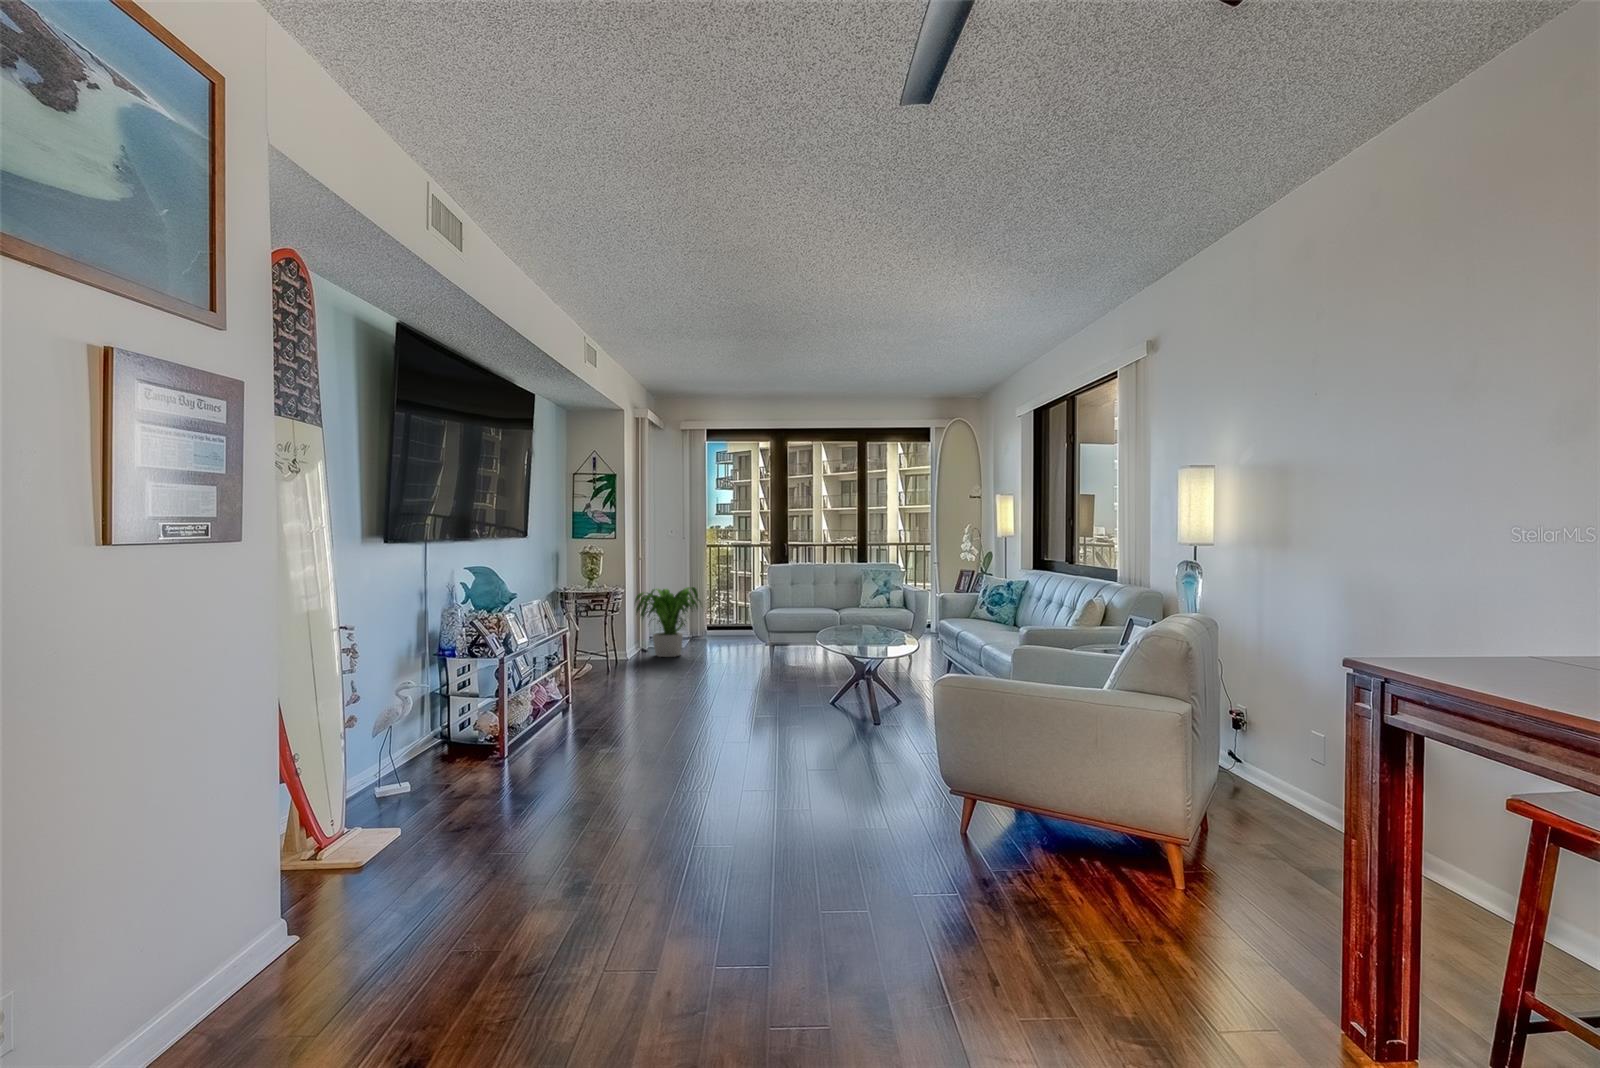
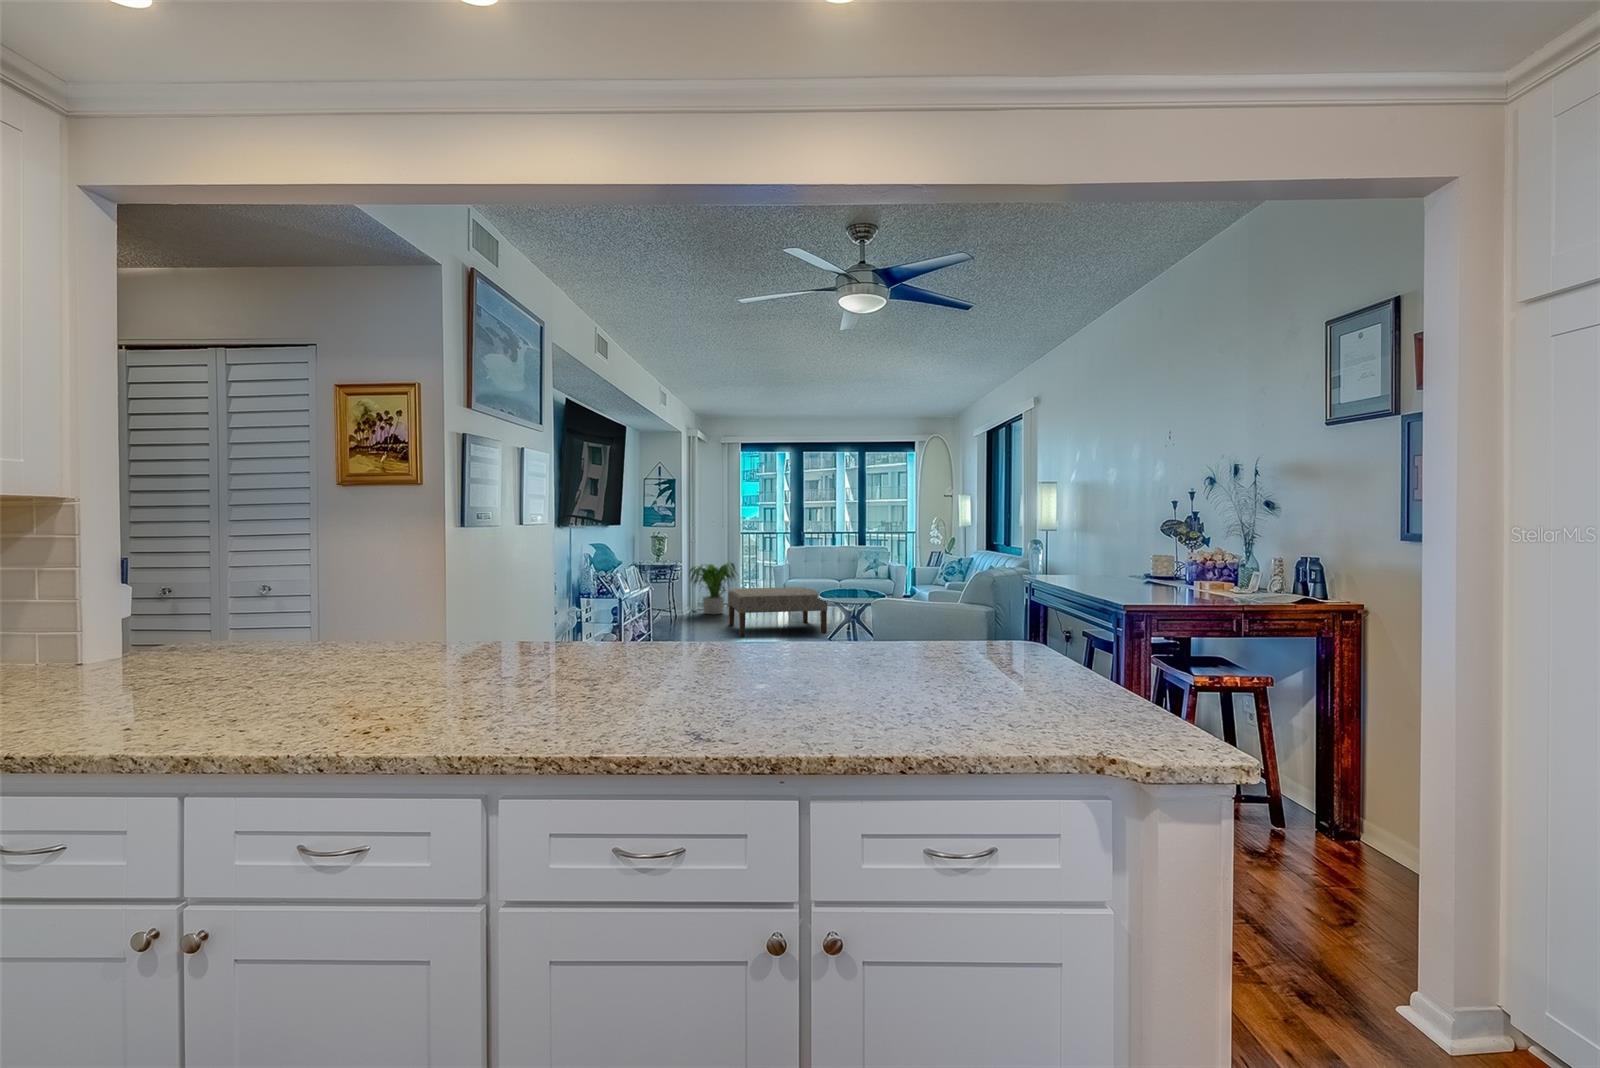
ottoman: none [686,621,823,694] -> present [728,587,827,637]

